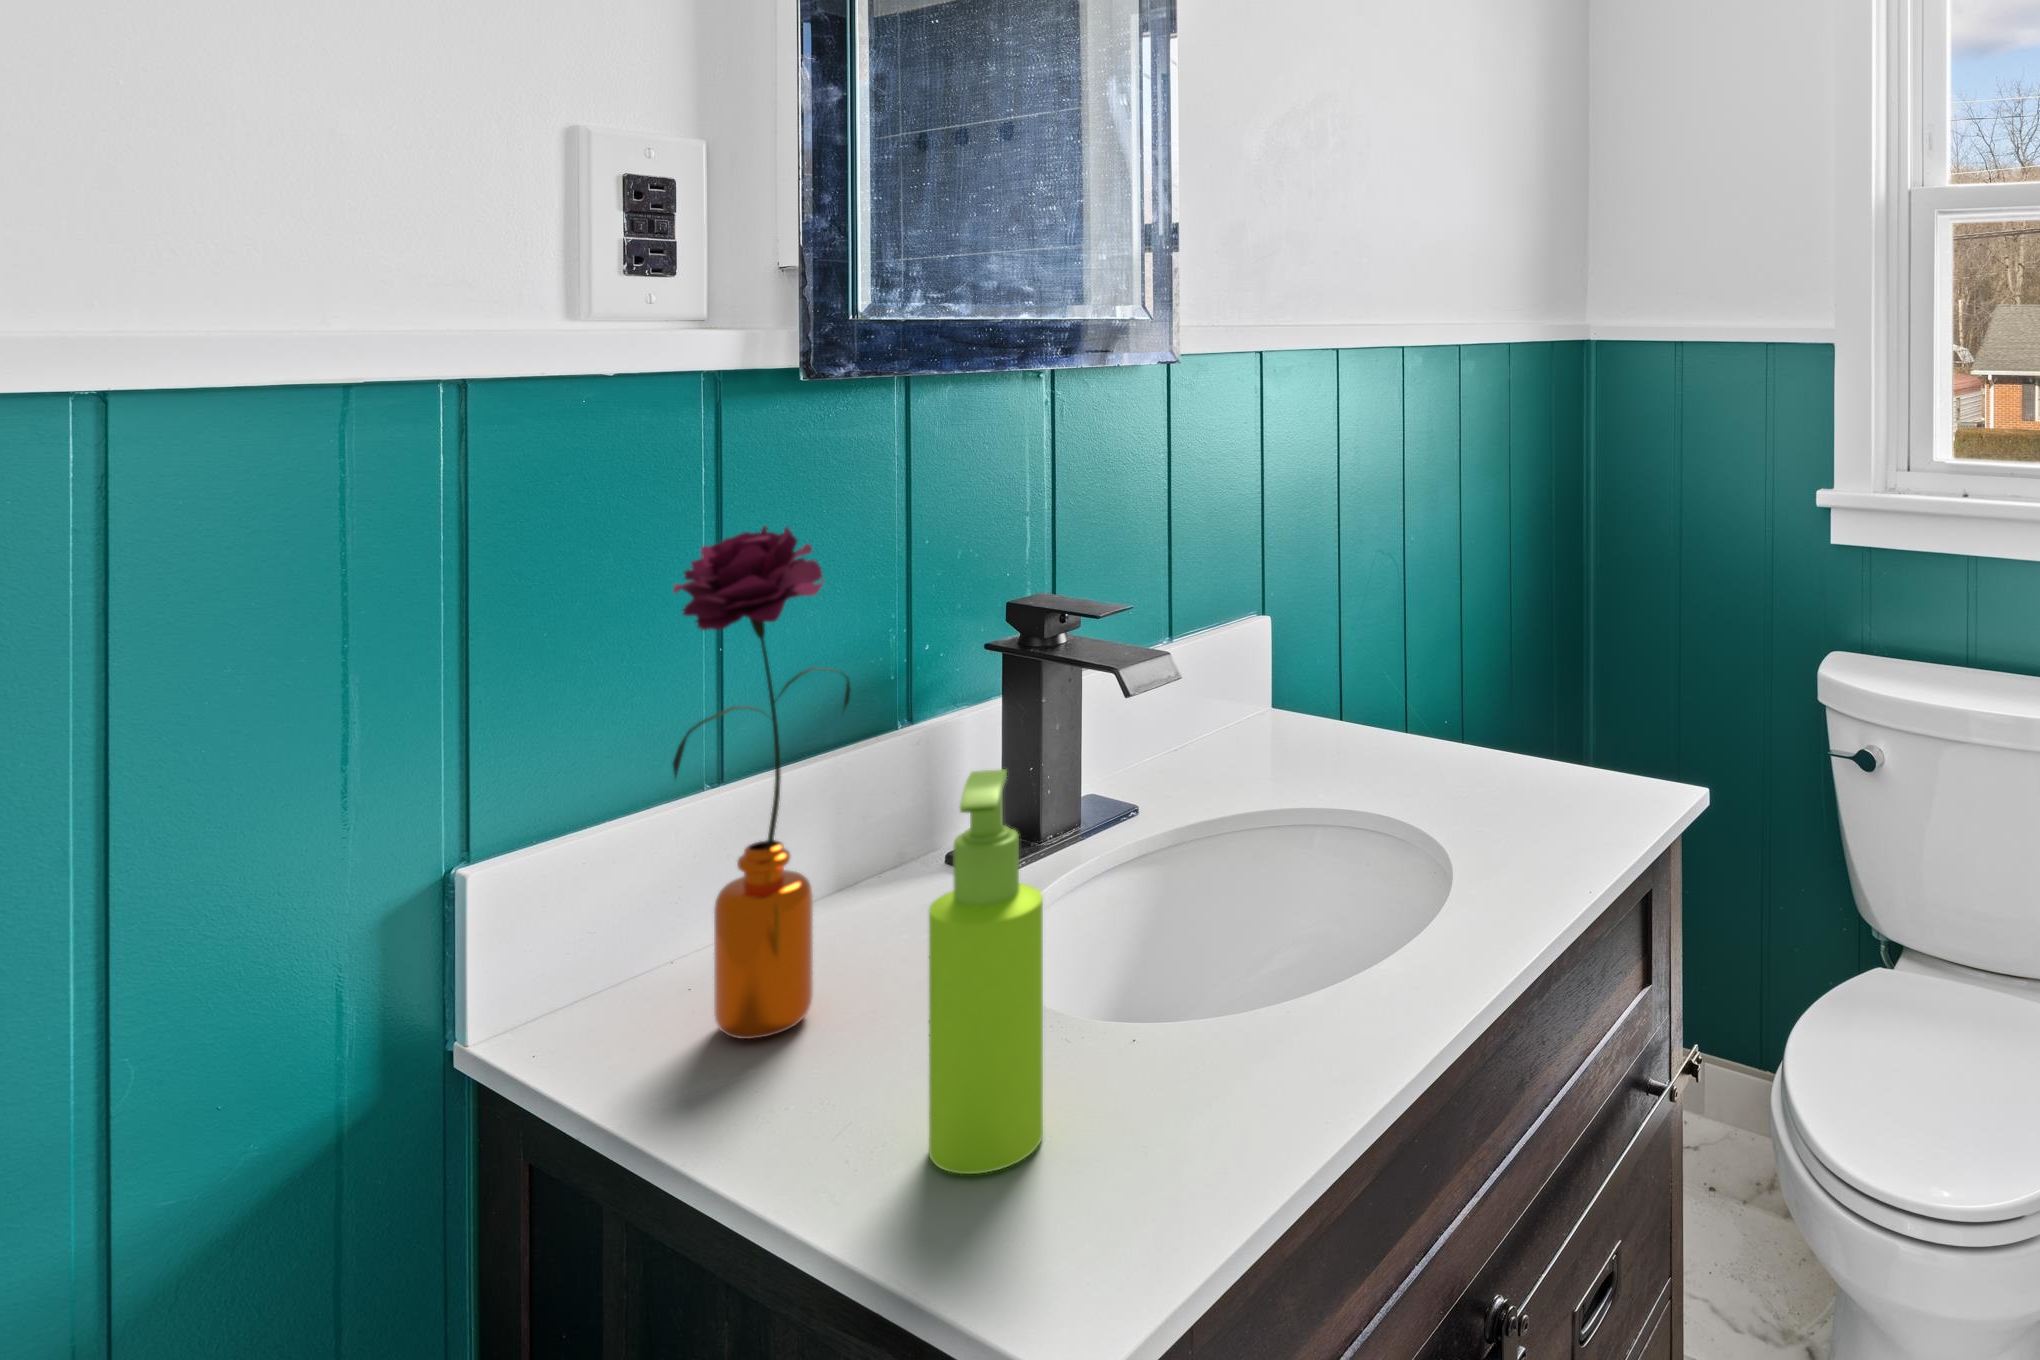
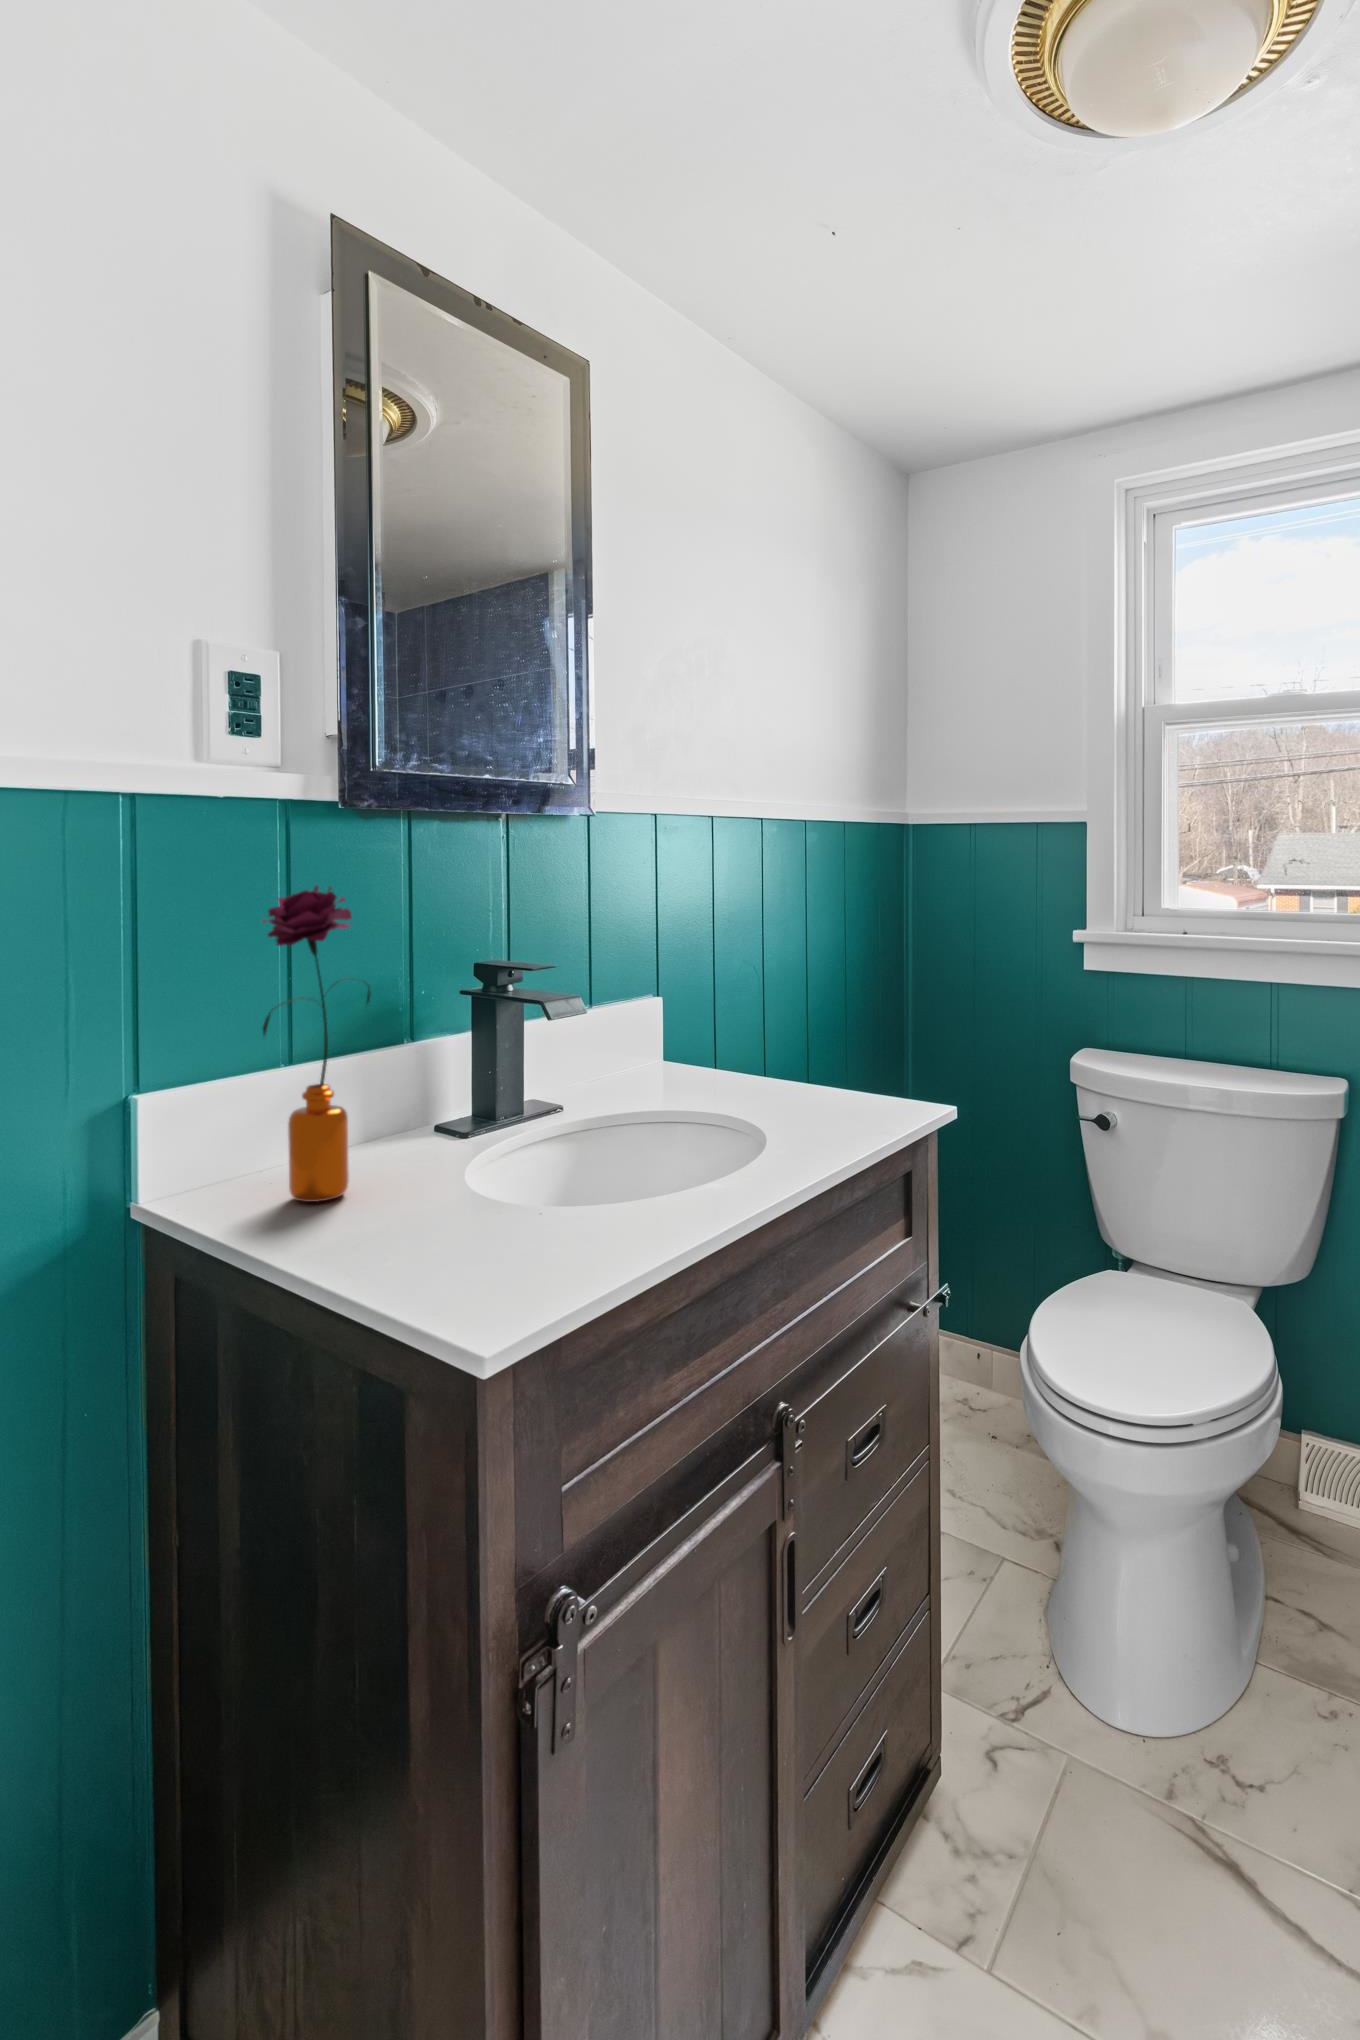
soap dispenser: present [929,769,1043,1174] -> none [414,1020,484,1256]

